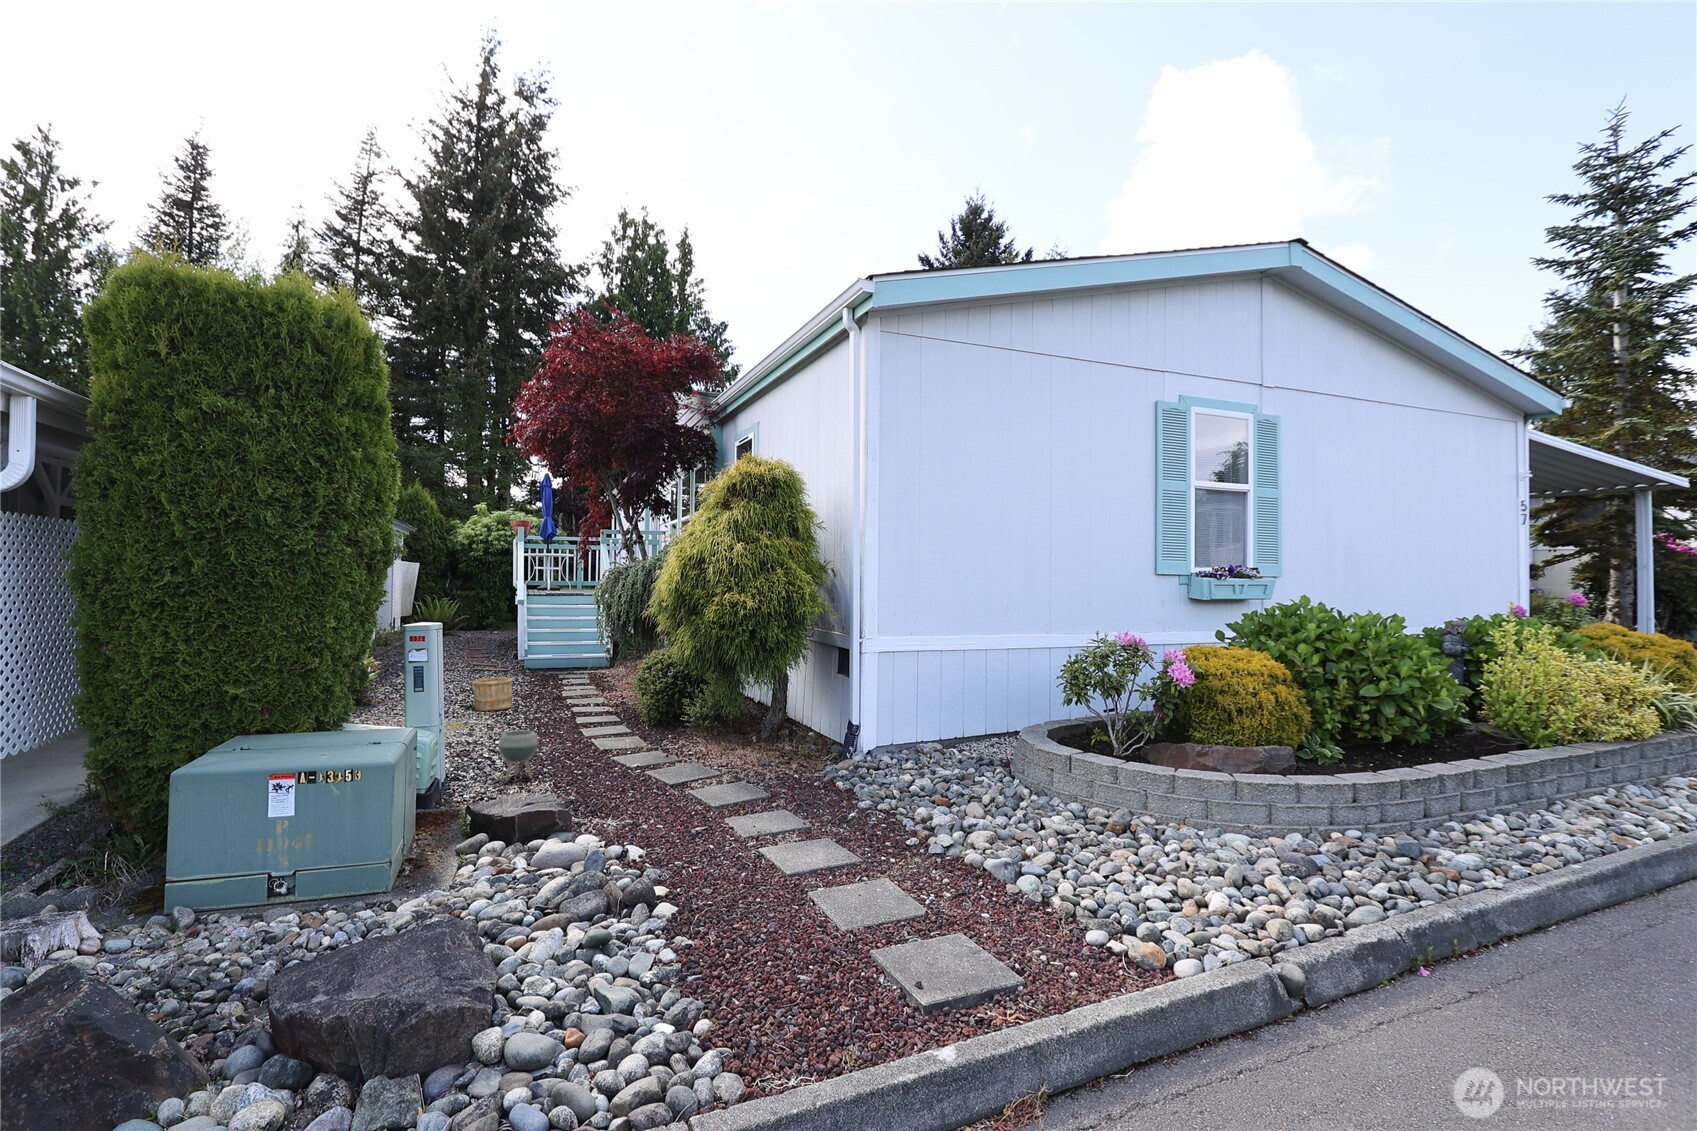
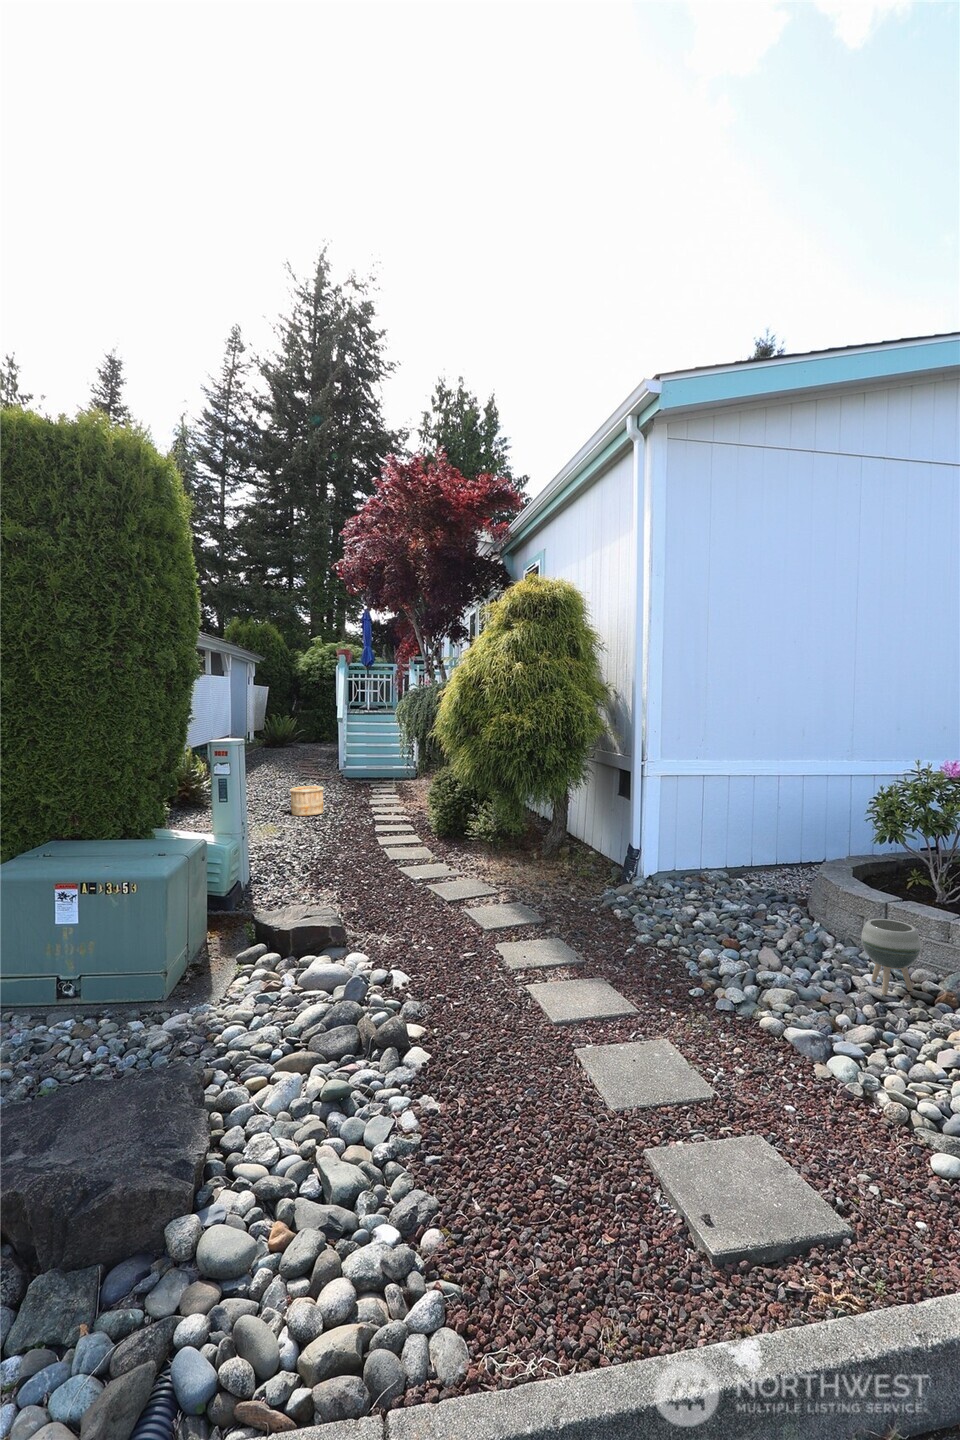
planter: present [499,730,538,781] -> present [861,919,921,995]

